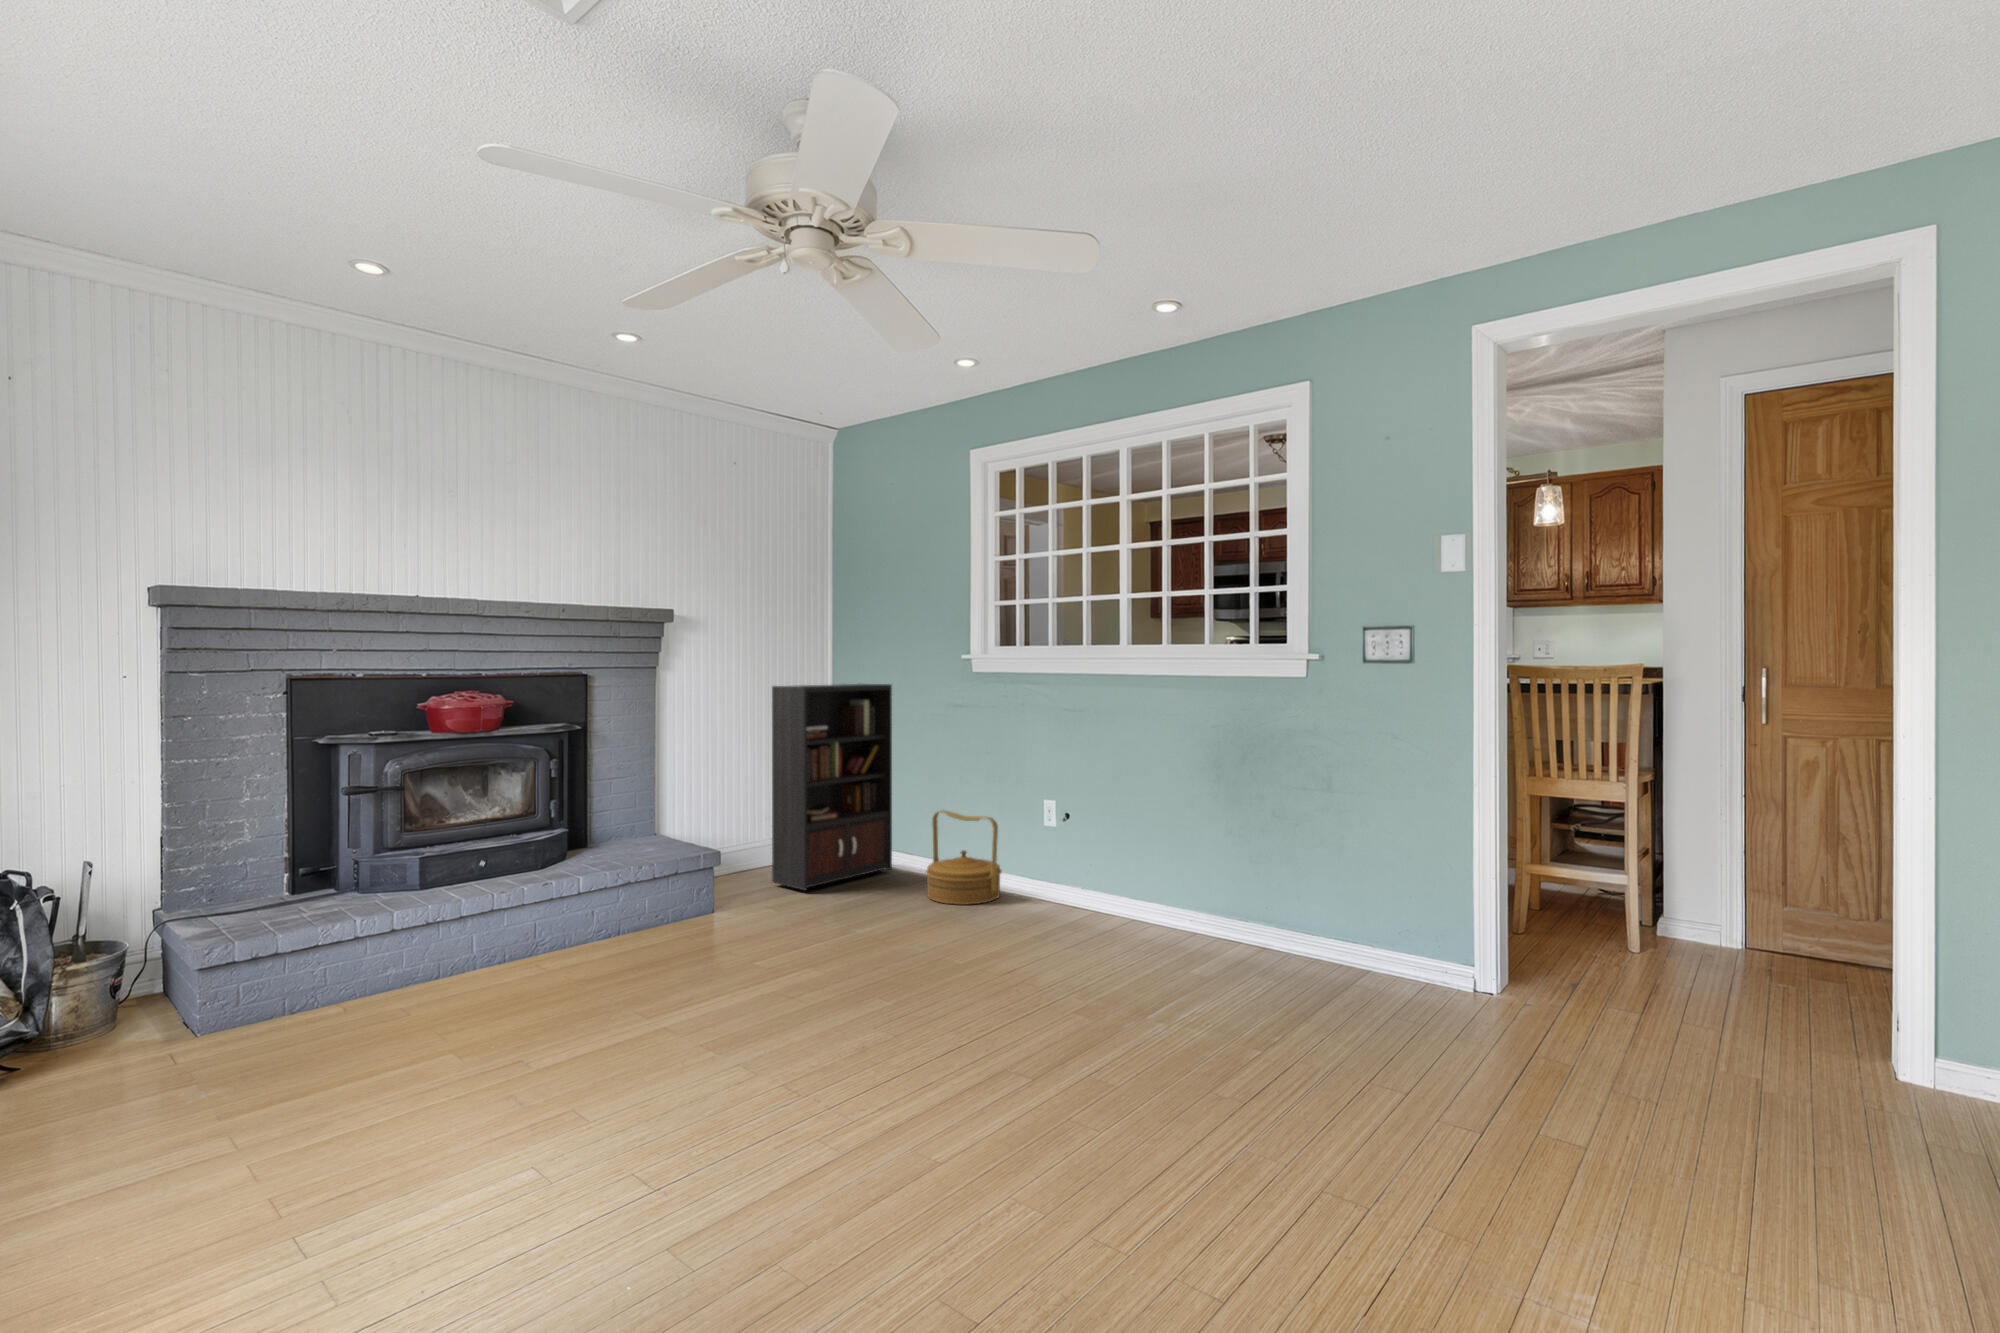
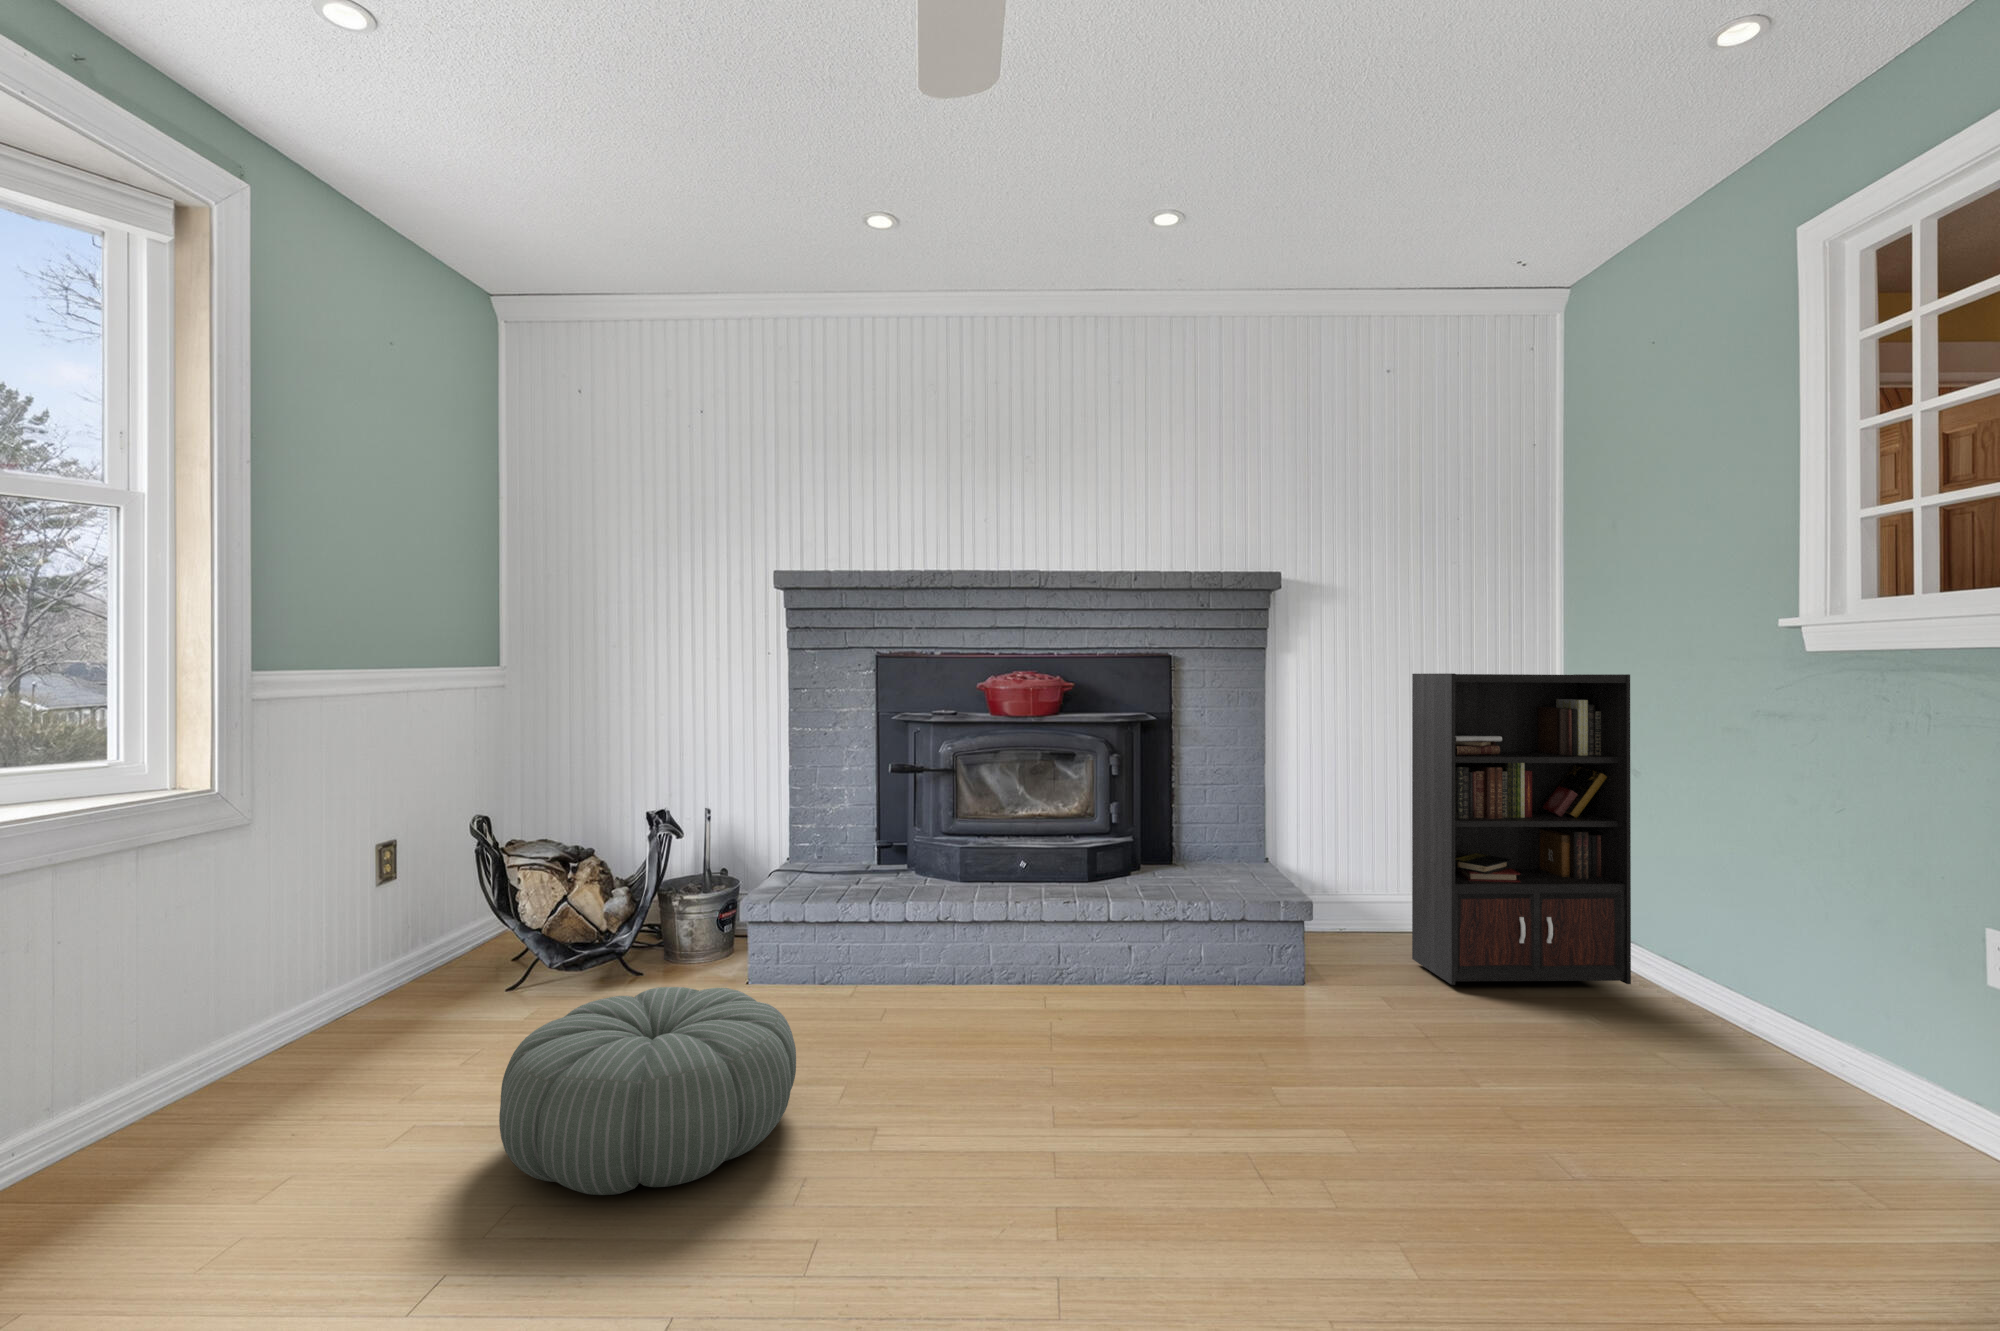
woven basket: present [926,810,1002,905] -> none [1674,902,1868,1108]
pouf: none [137,994,445,1175] -> present [499,987,796,1195]

